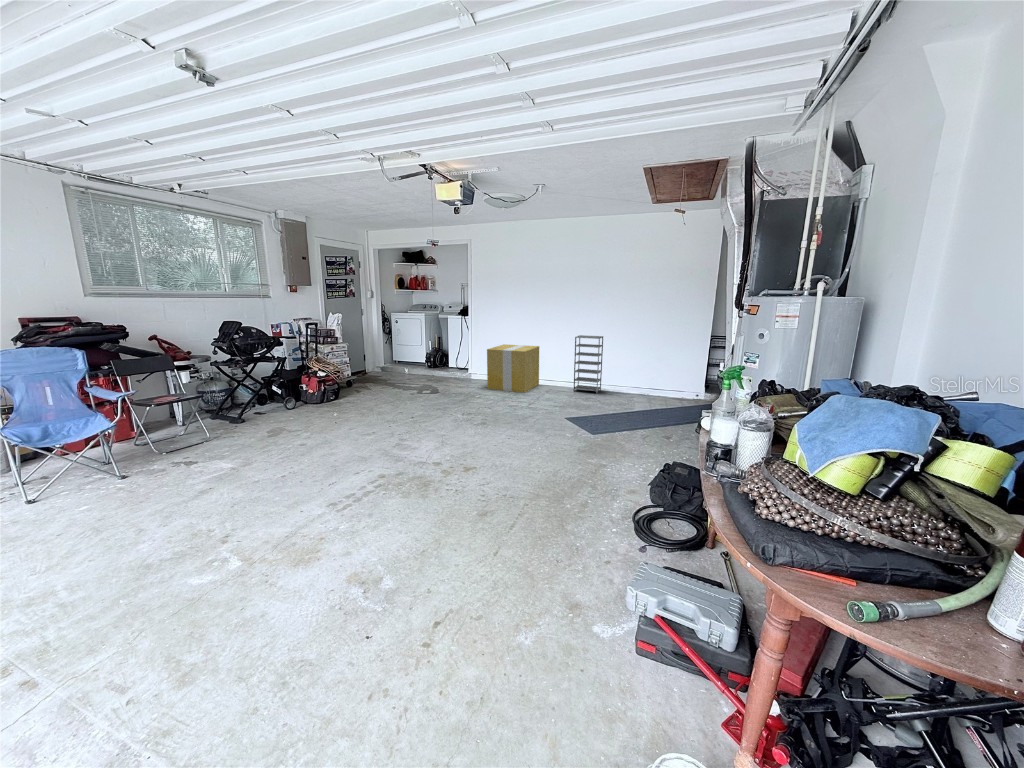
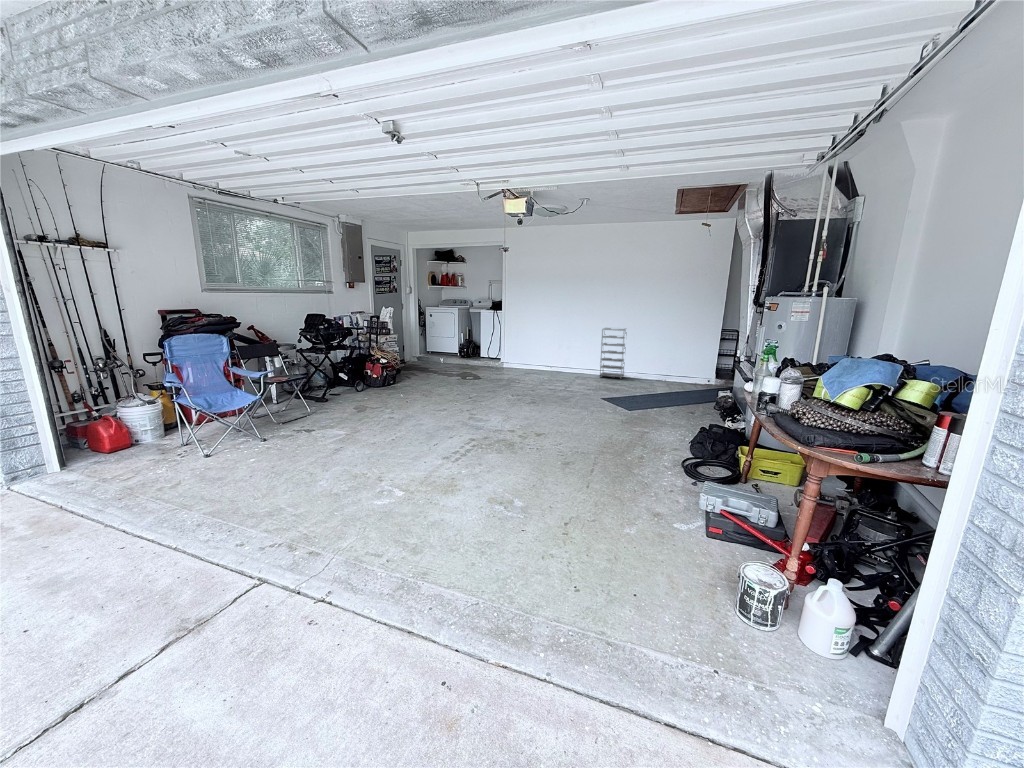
cardboard box: present [487,344,539,393] -> none [523,336,568,379]

